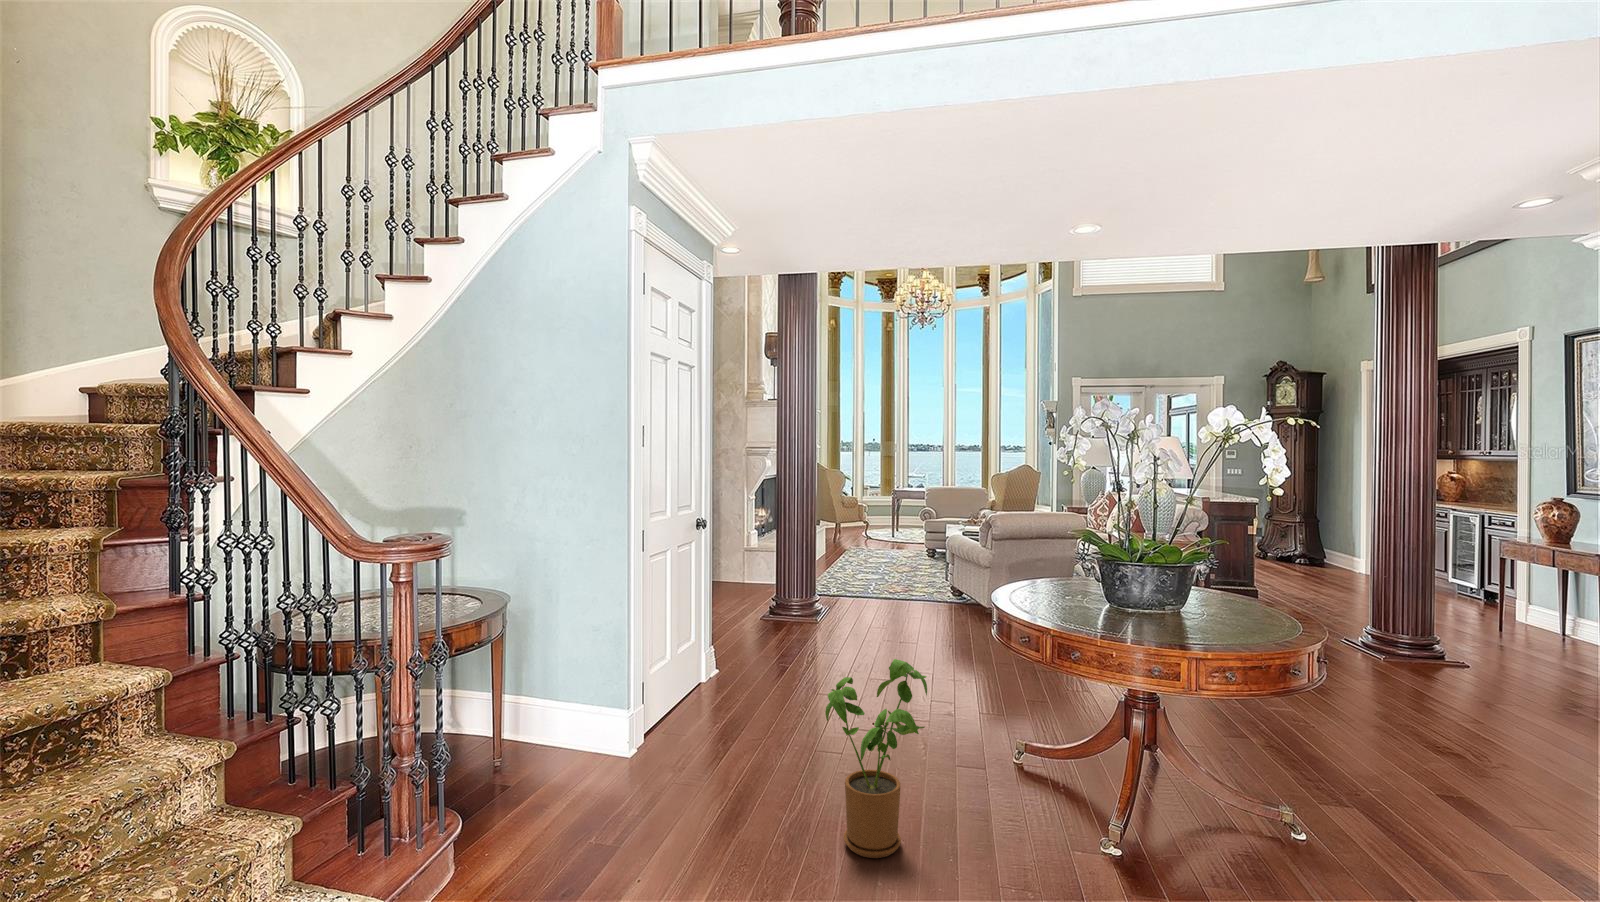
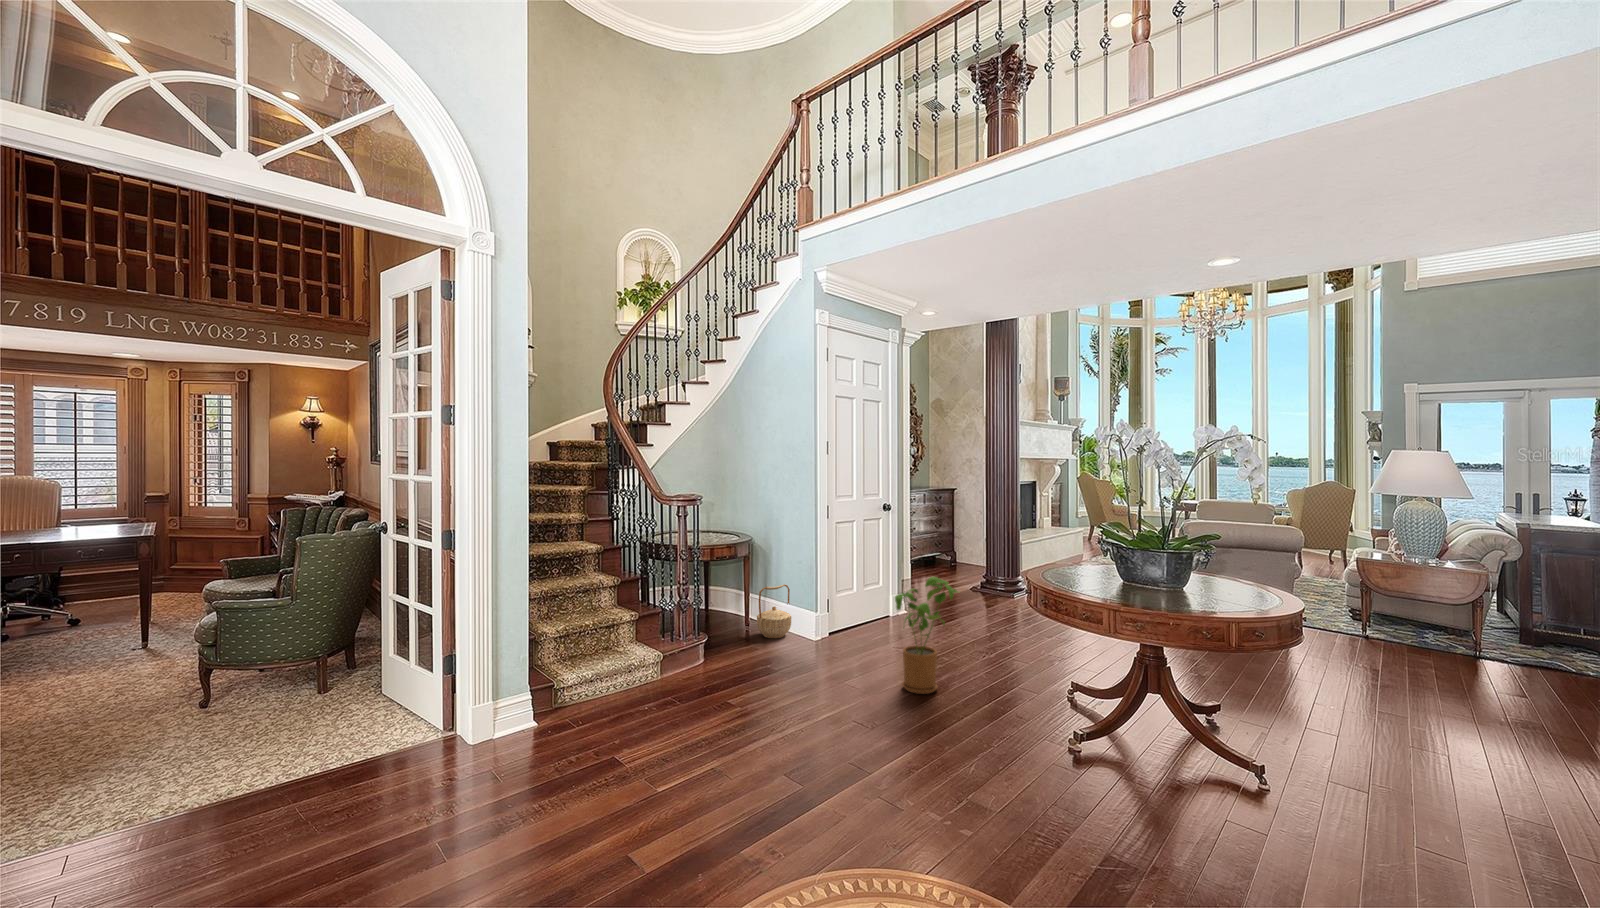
basket: none [520,678,585,780] -> present [757,584,791,638]

